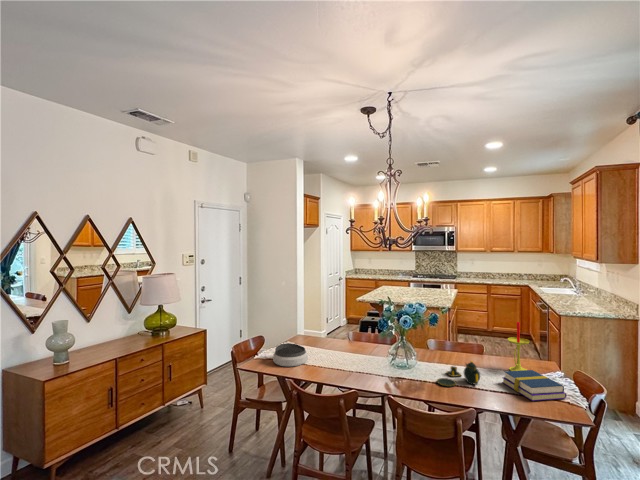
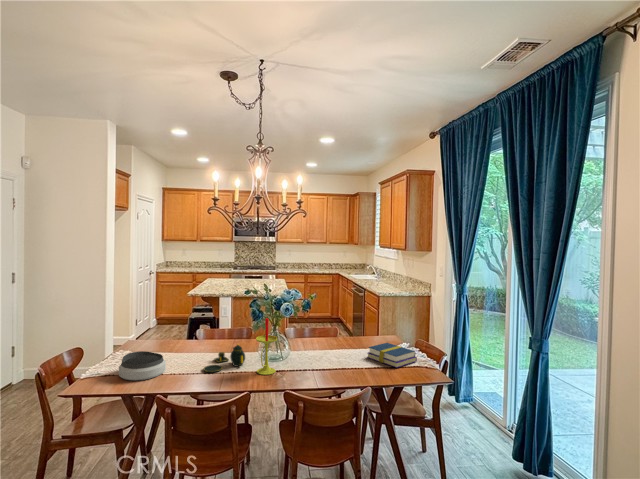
candle: present [508,322,529,371] -> present [256,318,277,375]
teapot: present [437,361,480,387] -> present [204,344,245,373]

